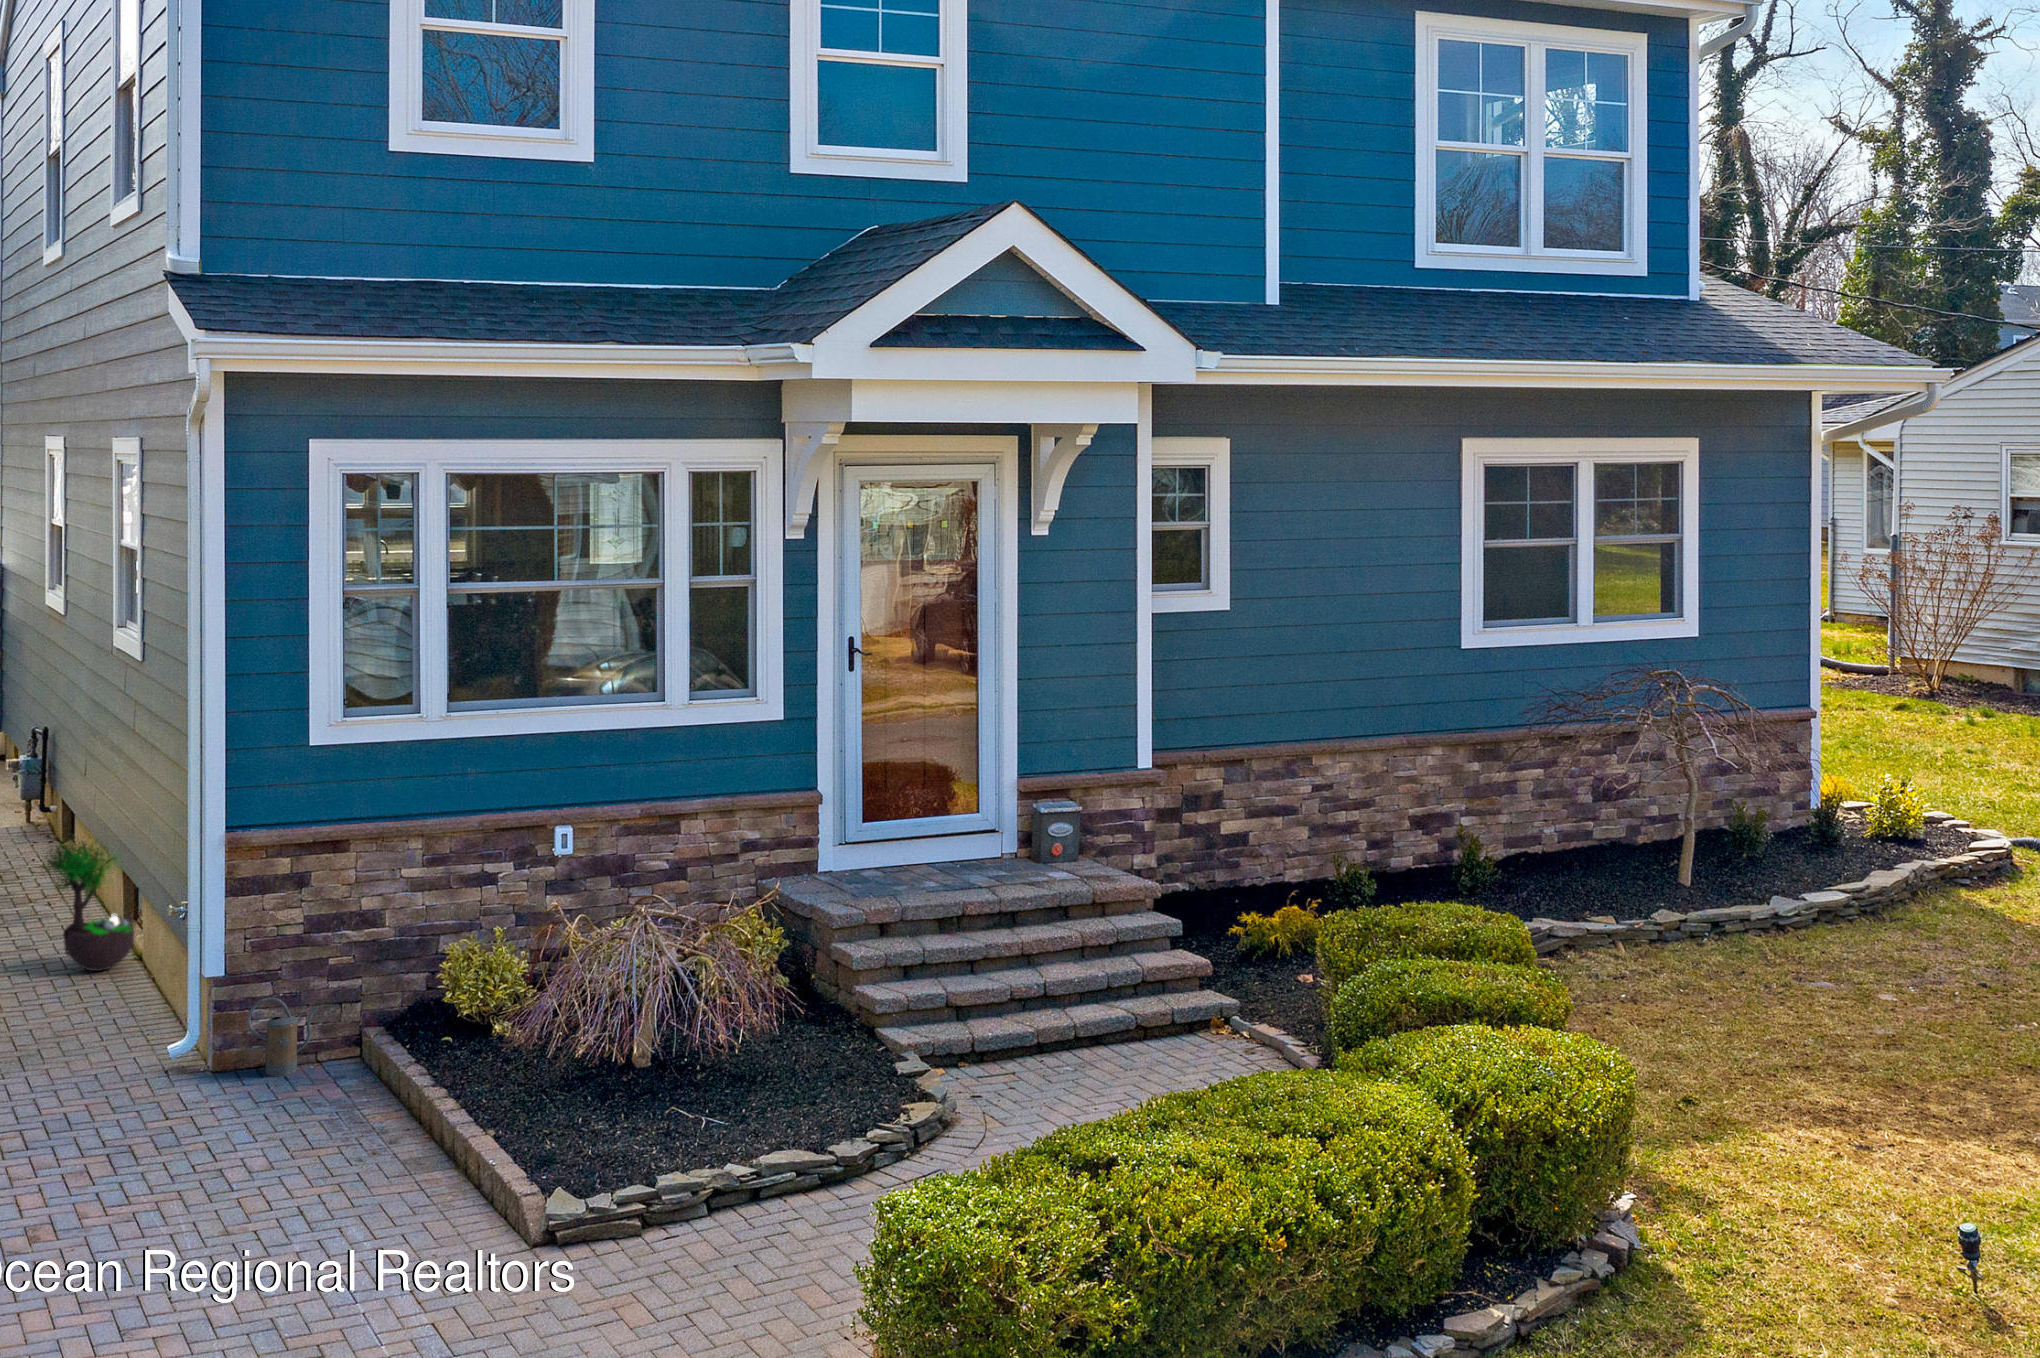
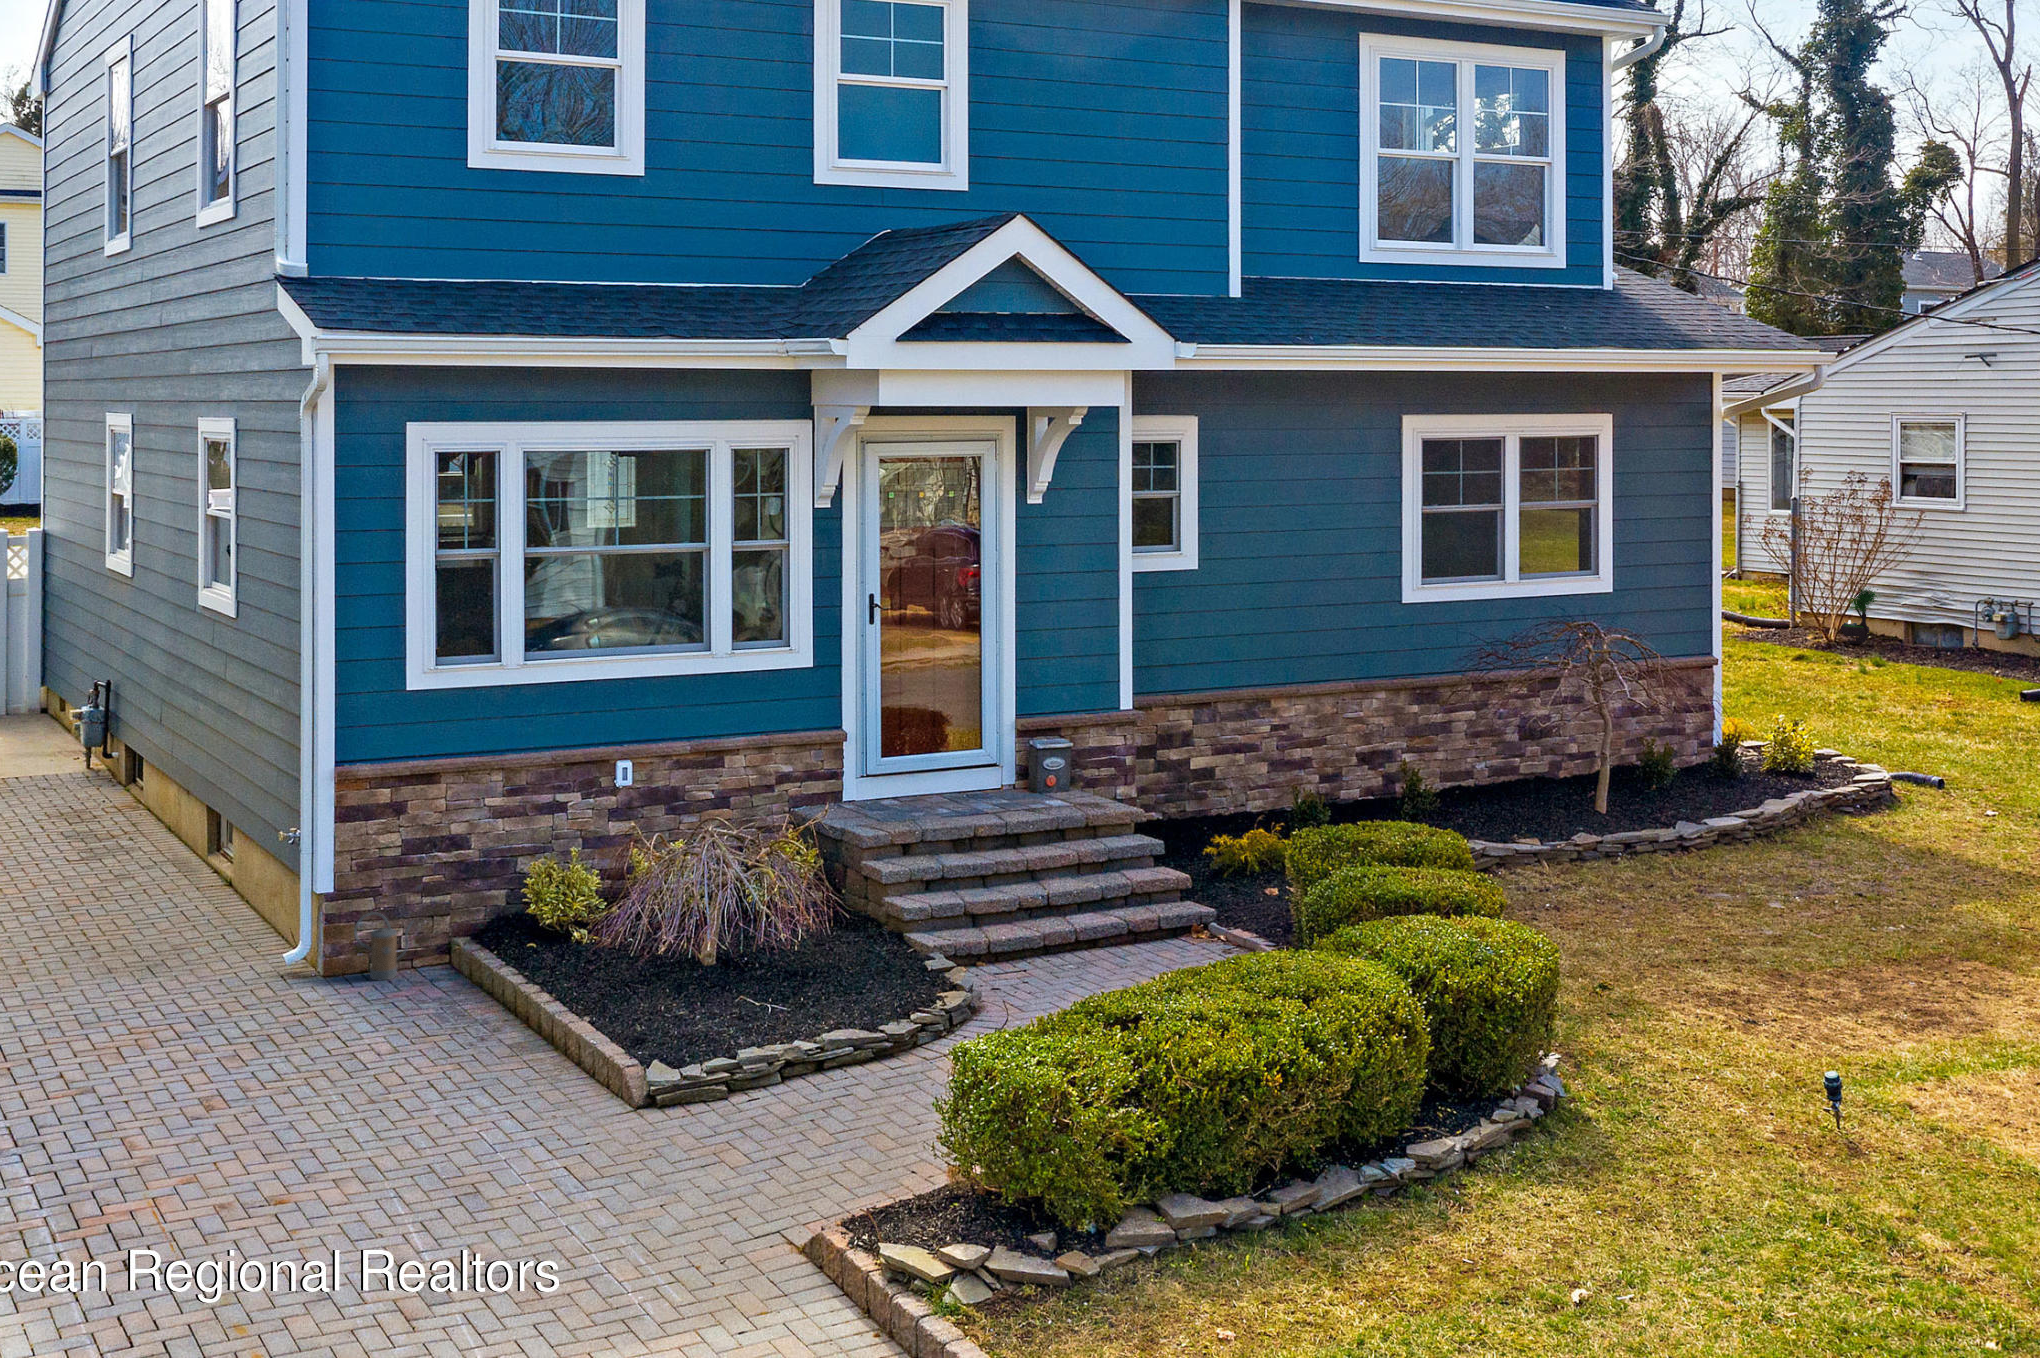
potted tree: present [43,836,134,971] -> present [1841,586,1878,644]

